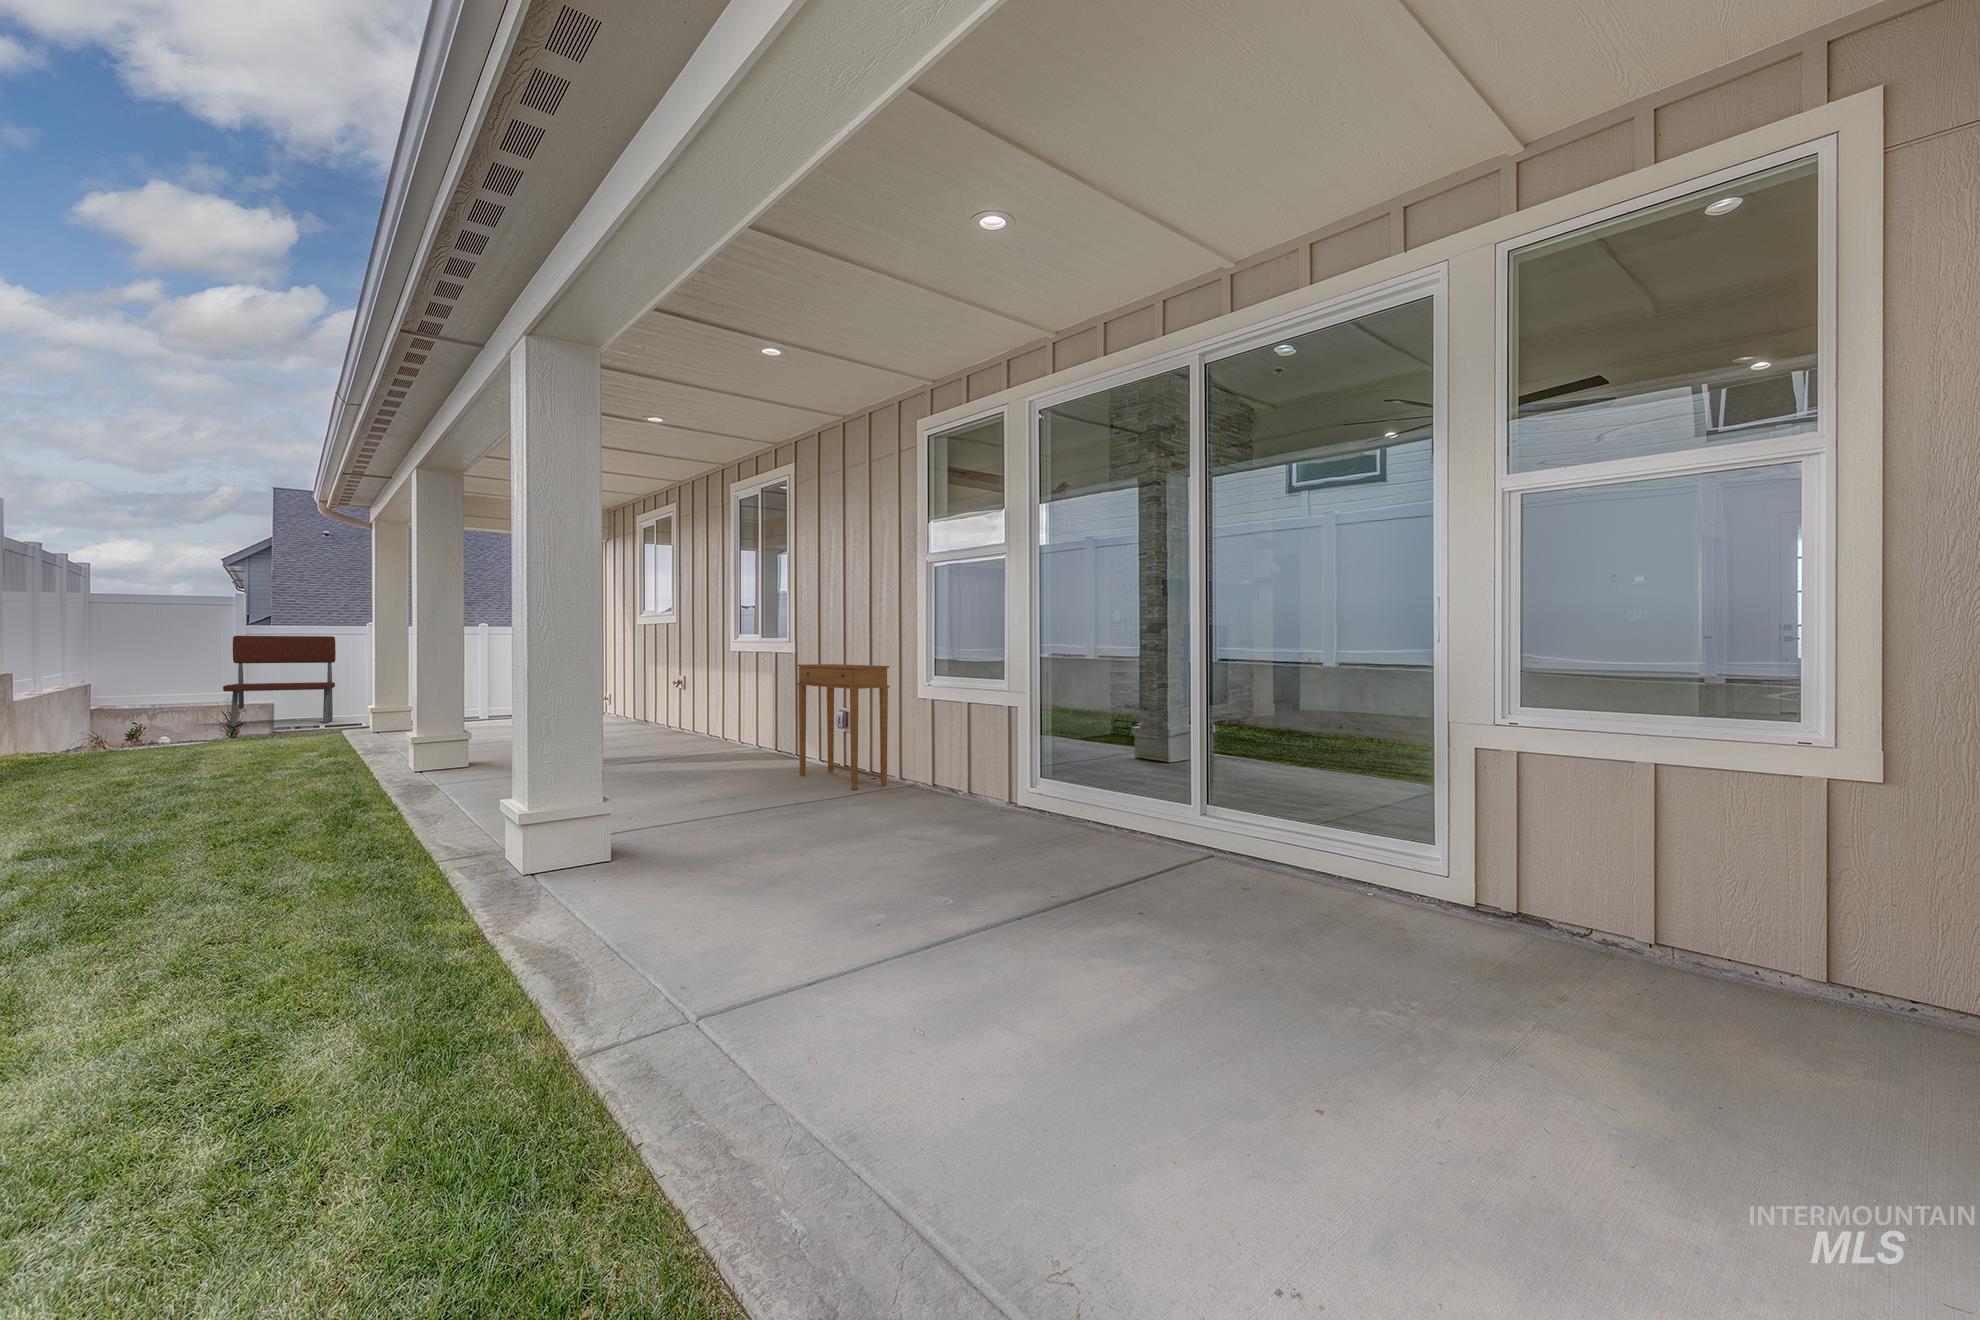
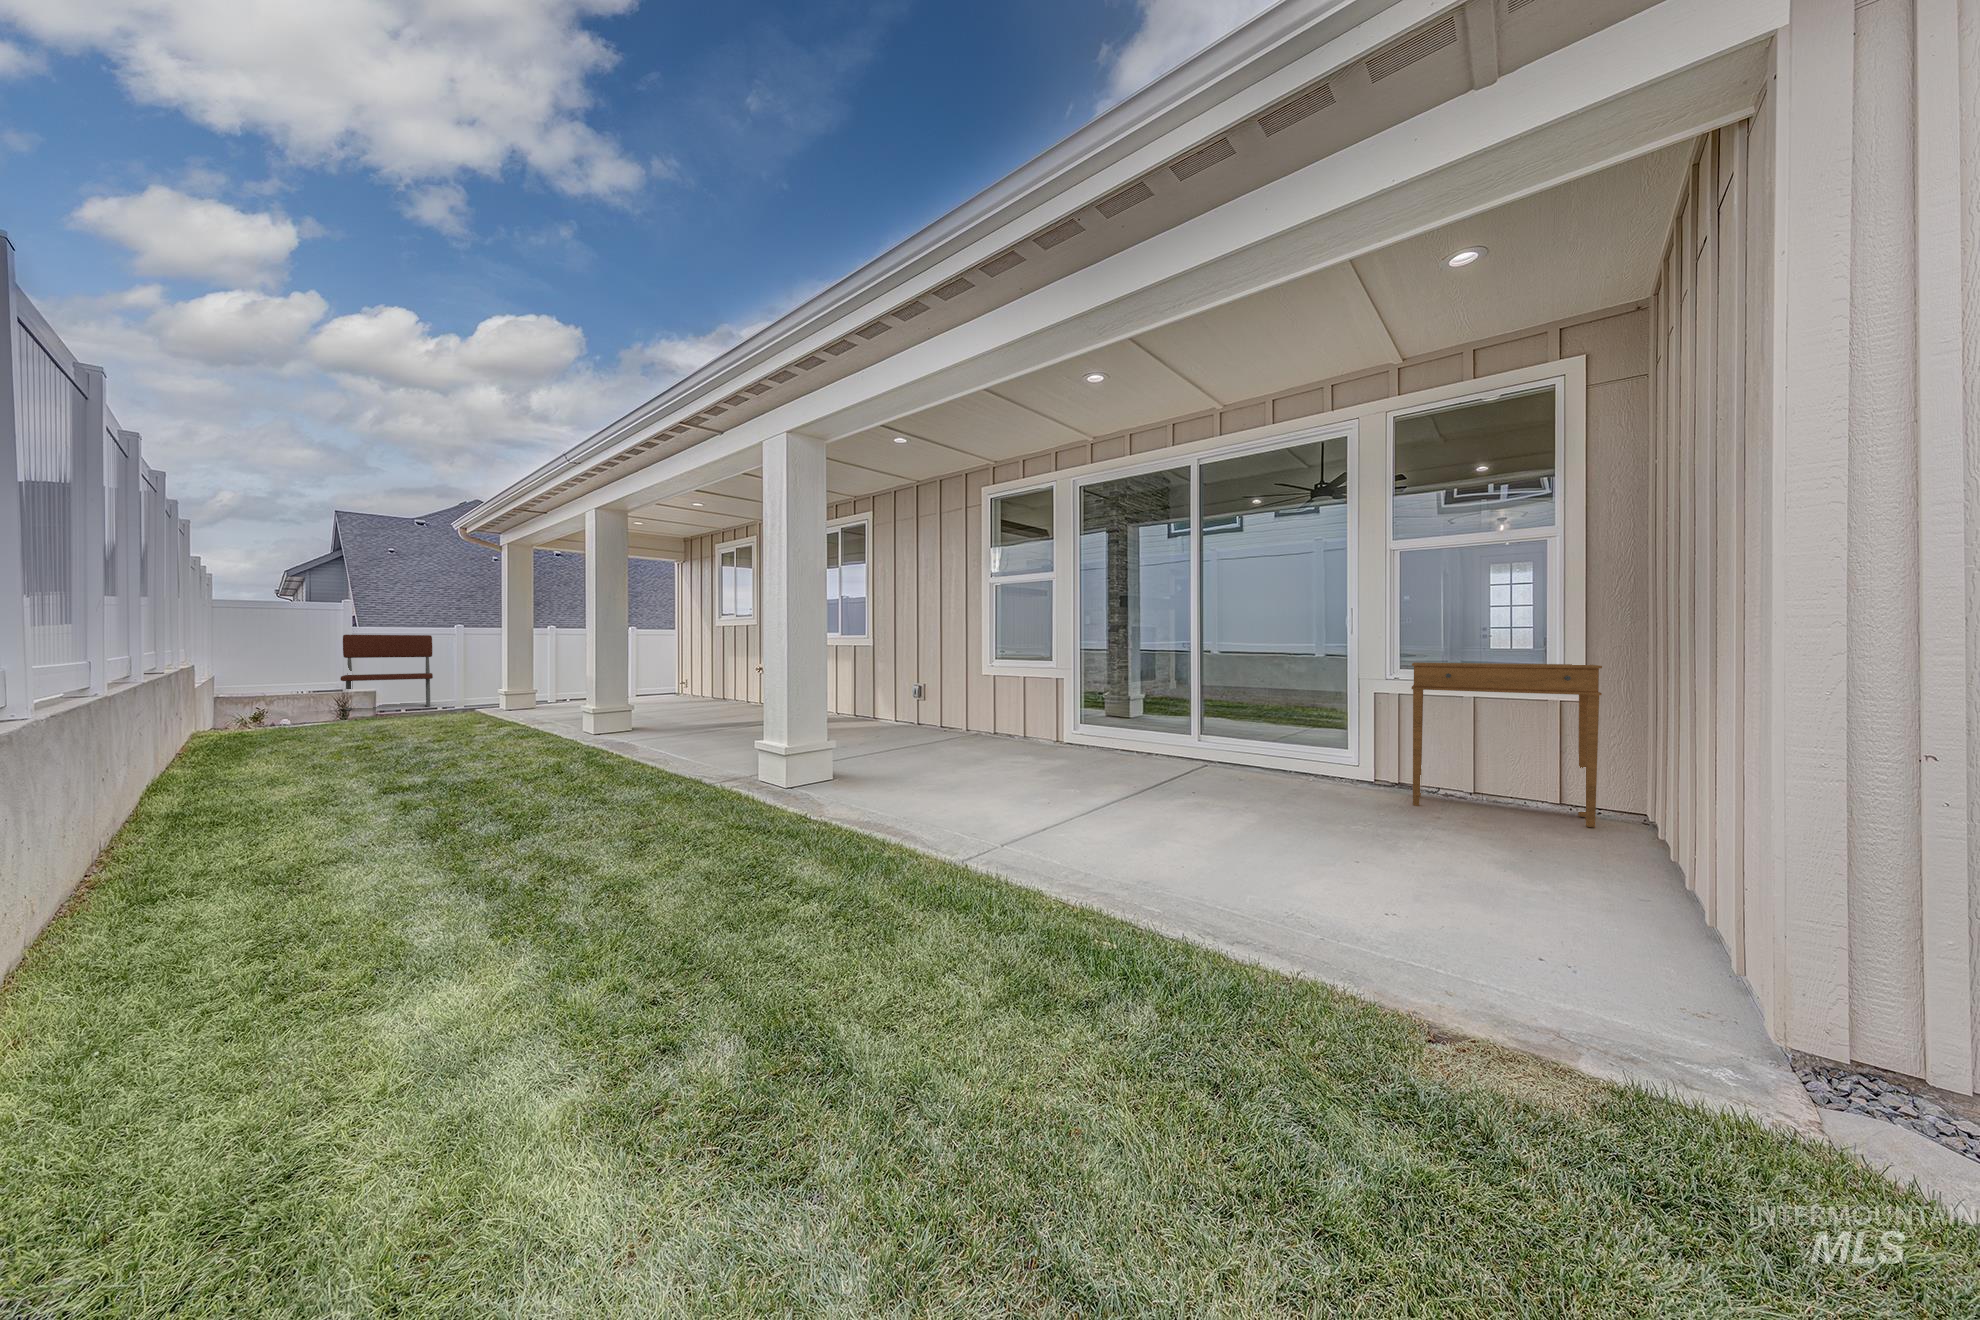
side table: present [797,664,890,789] -> present [1411,663,1602,828]

